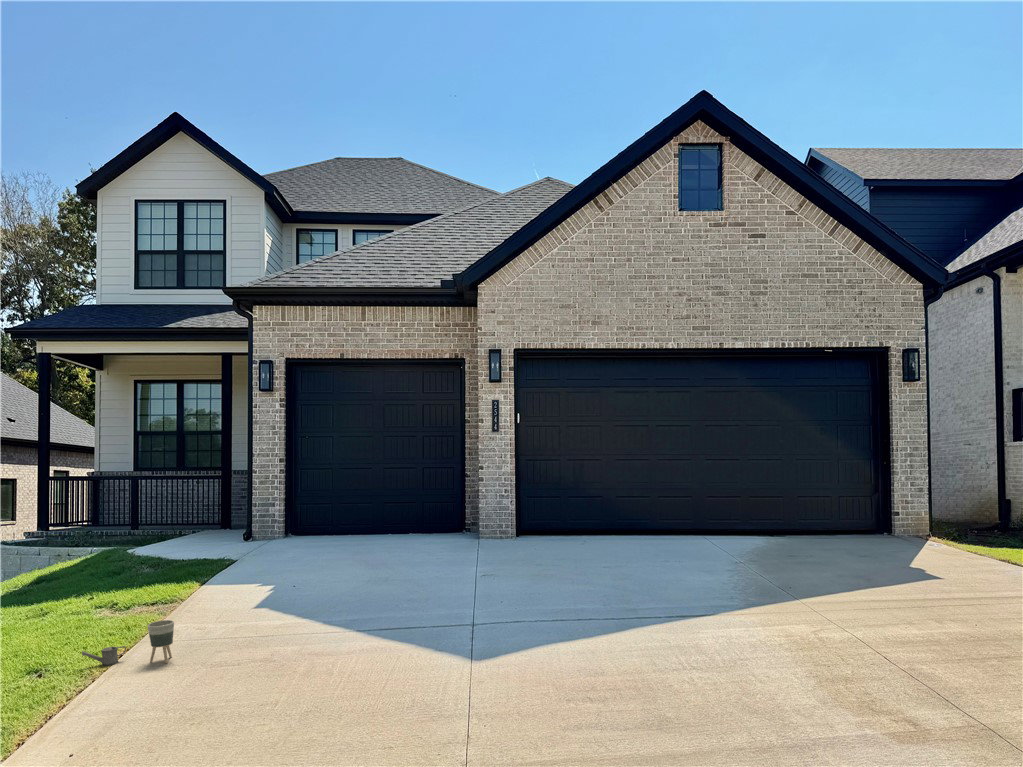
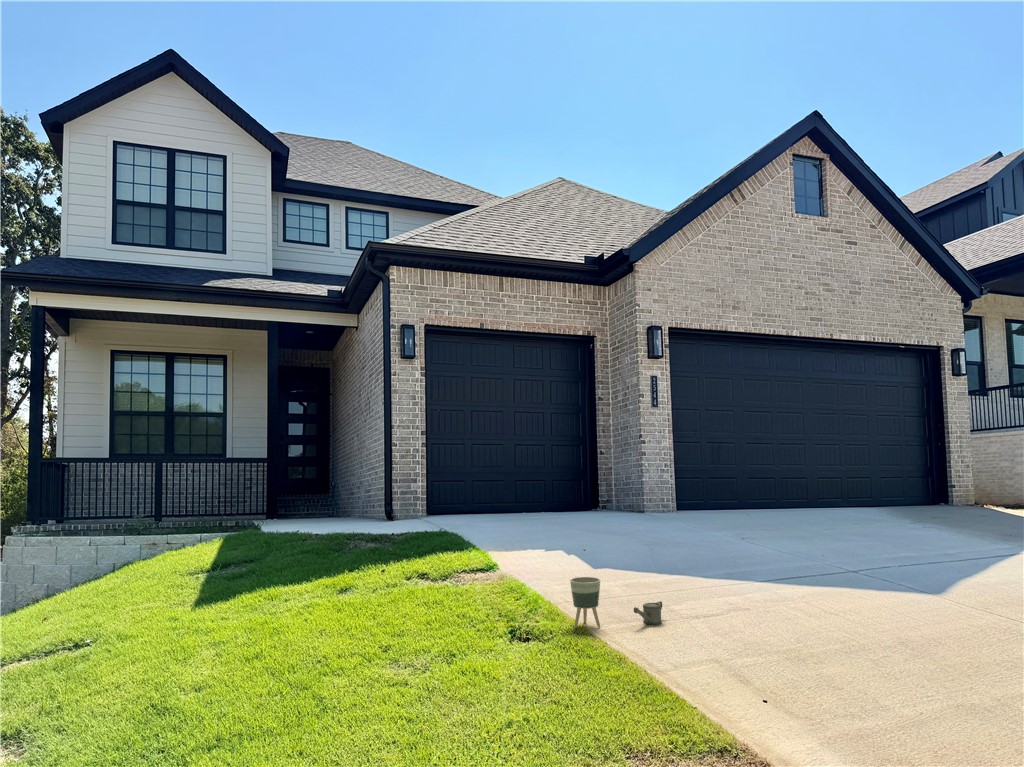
planter: present [148,620,174,663] -> present [570,577,600,628]

